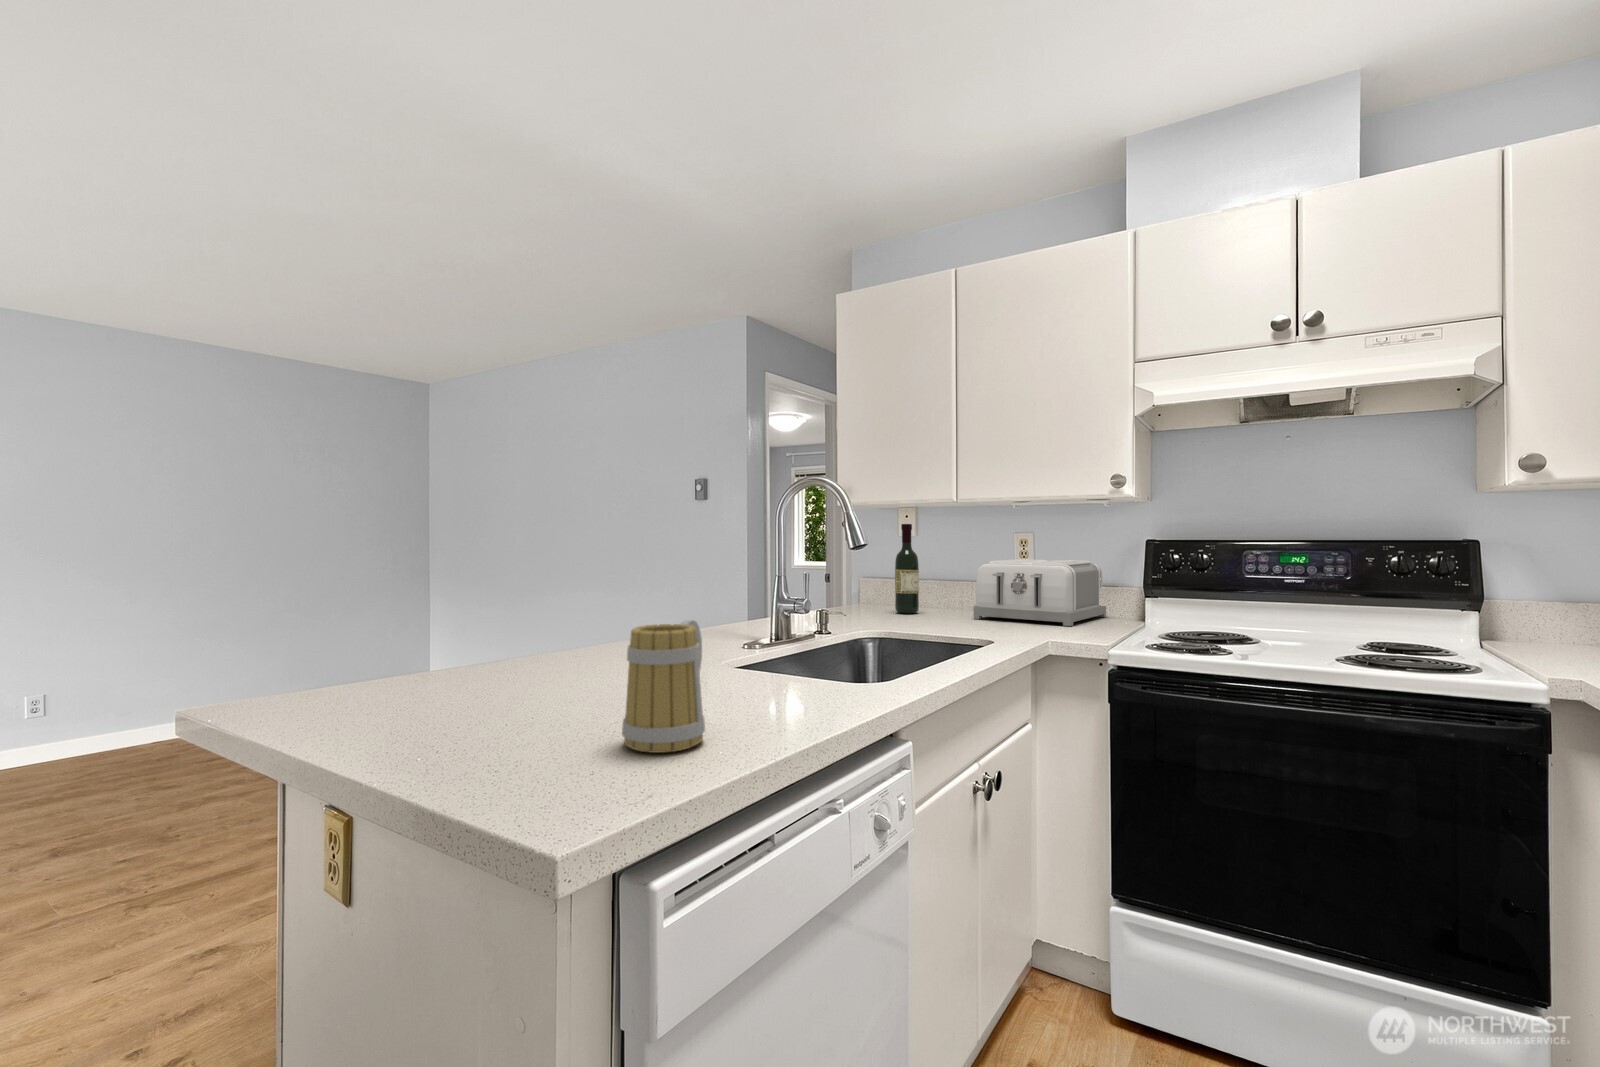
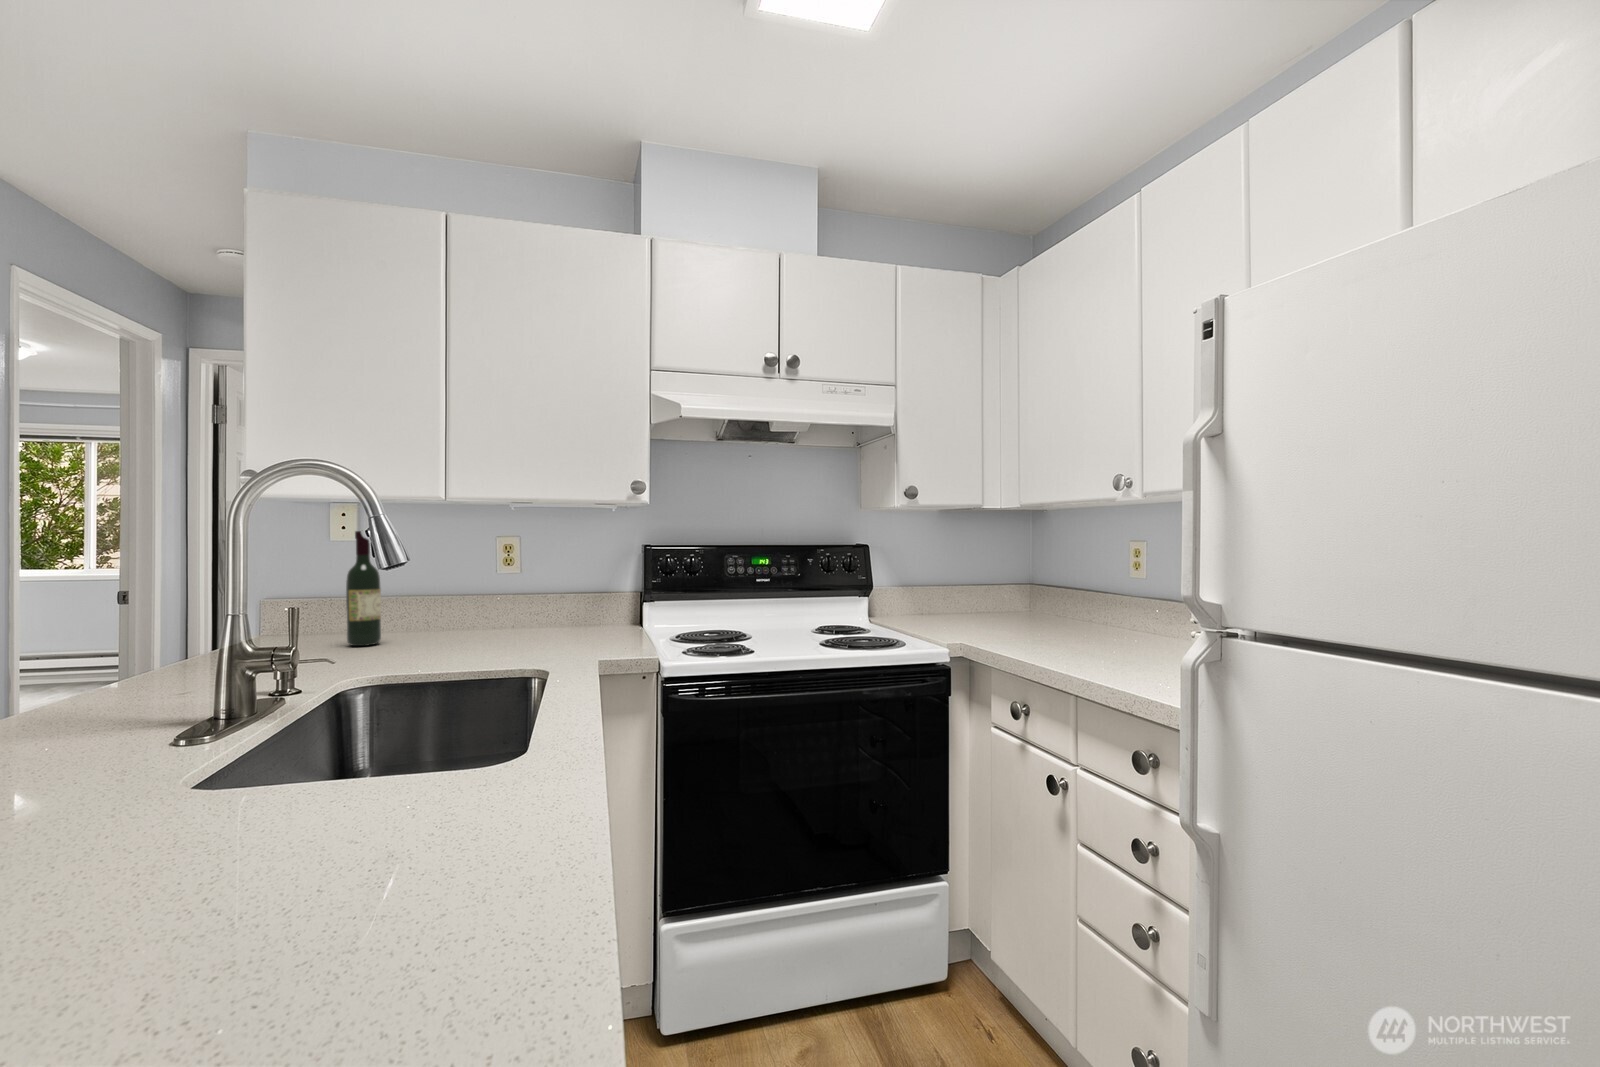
toaster: present [973,559,1106,626] -> none [463,568,595,643]
mug: present [622,620,705,753] -> none [268,729,427,980]

